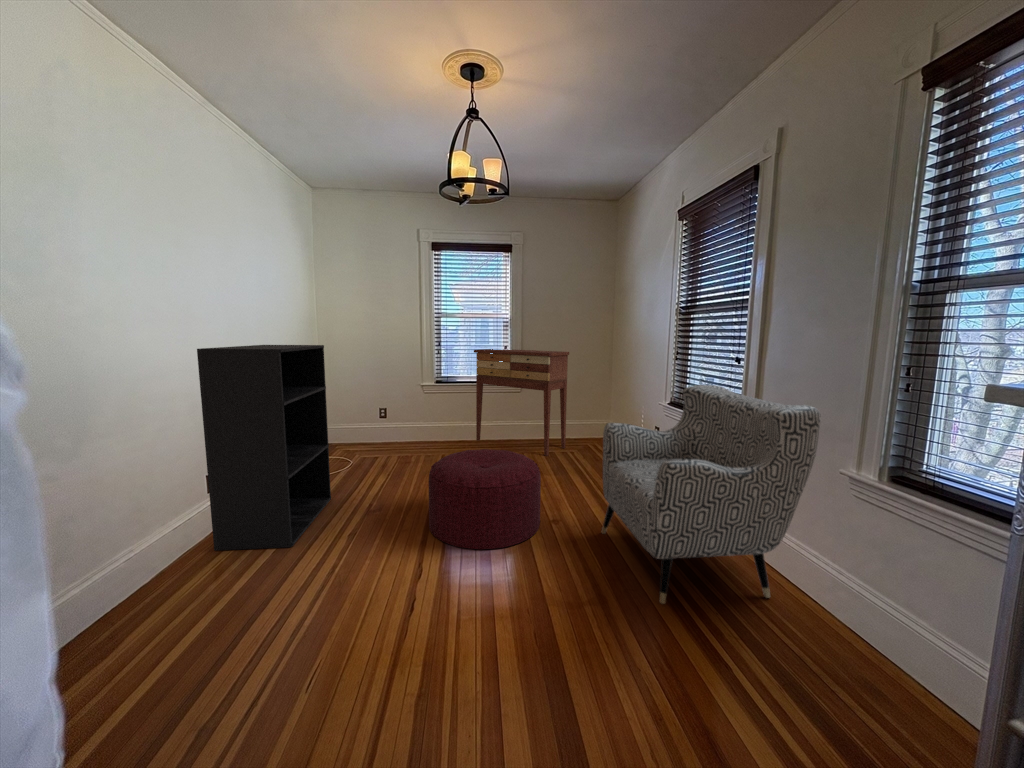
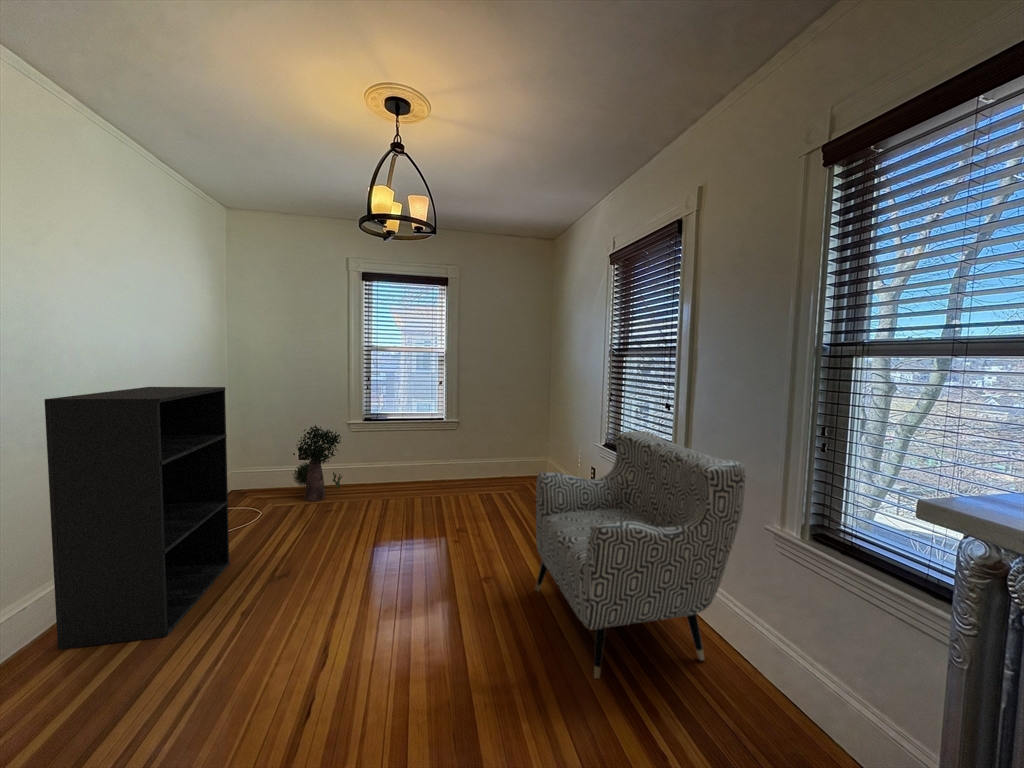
console table: present [474,349,569,456] -> none [407,383,506,497]
potted plant: none [374,386,417,454] -> present [293,425,342,501]
ottoman: present [429,449,541,549] -> none [344,500,471,622]

